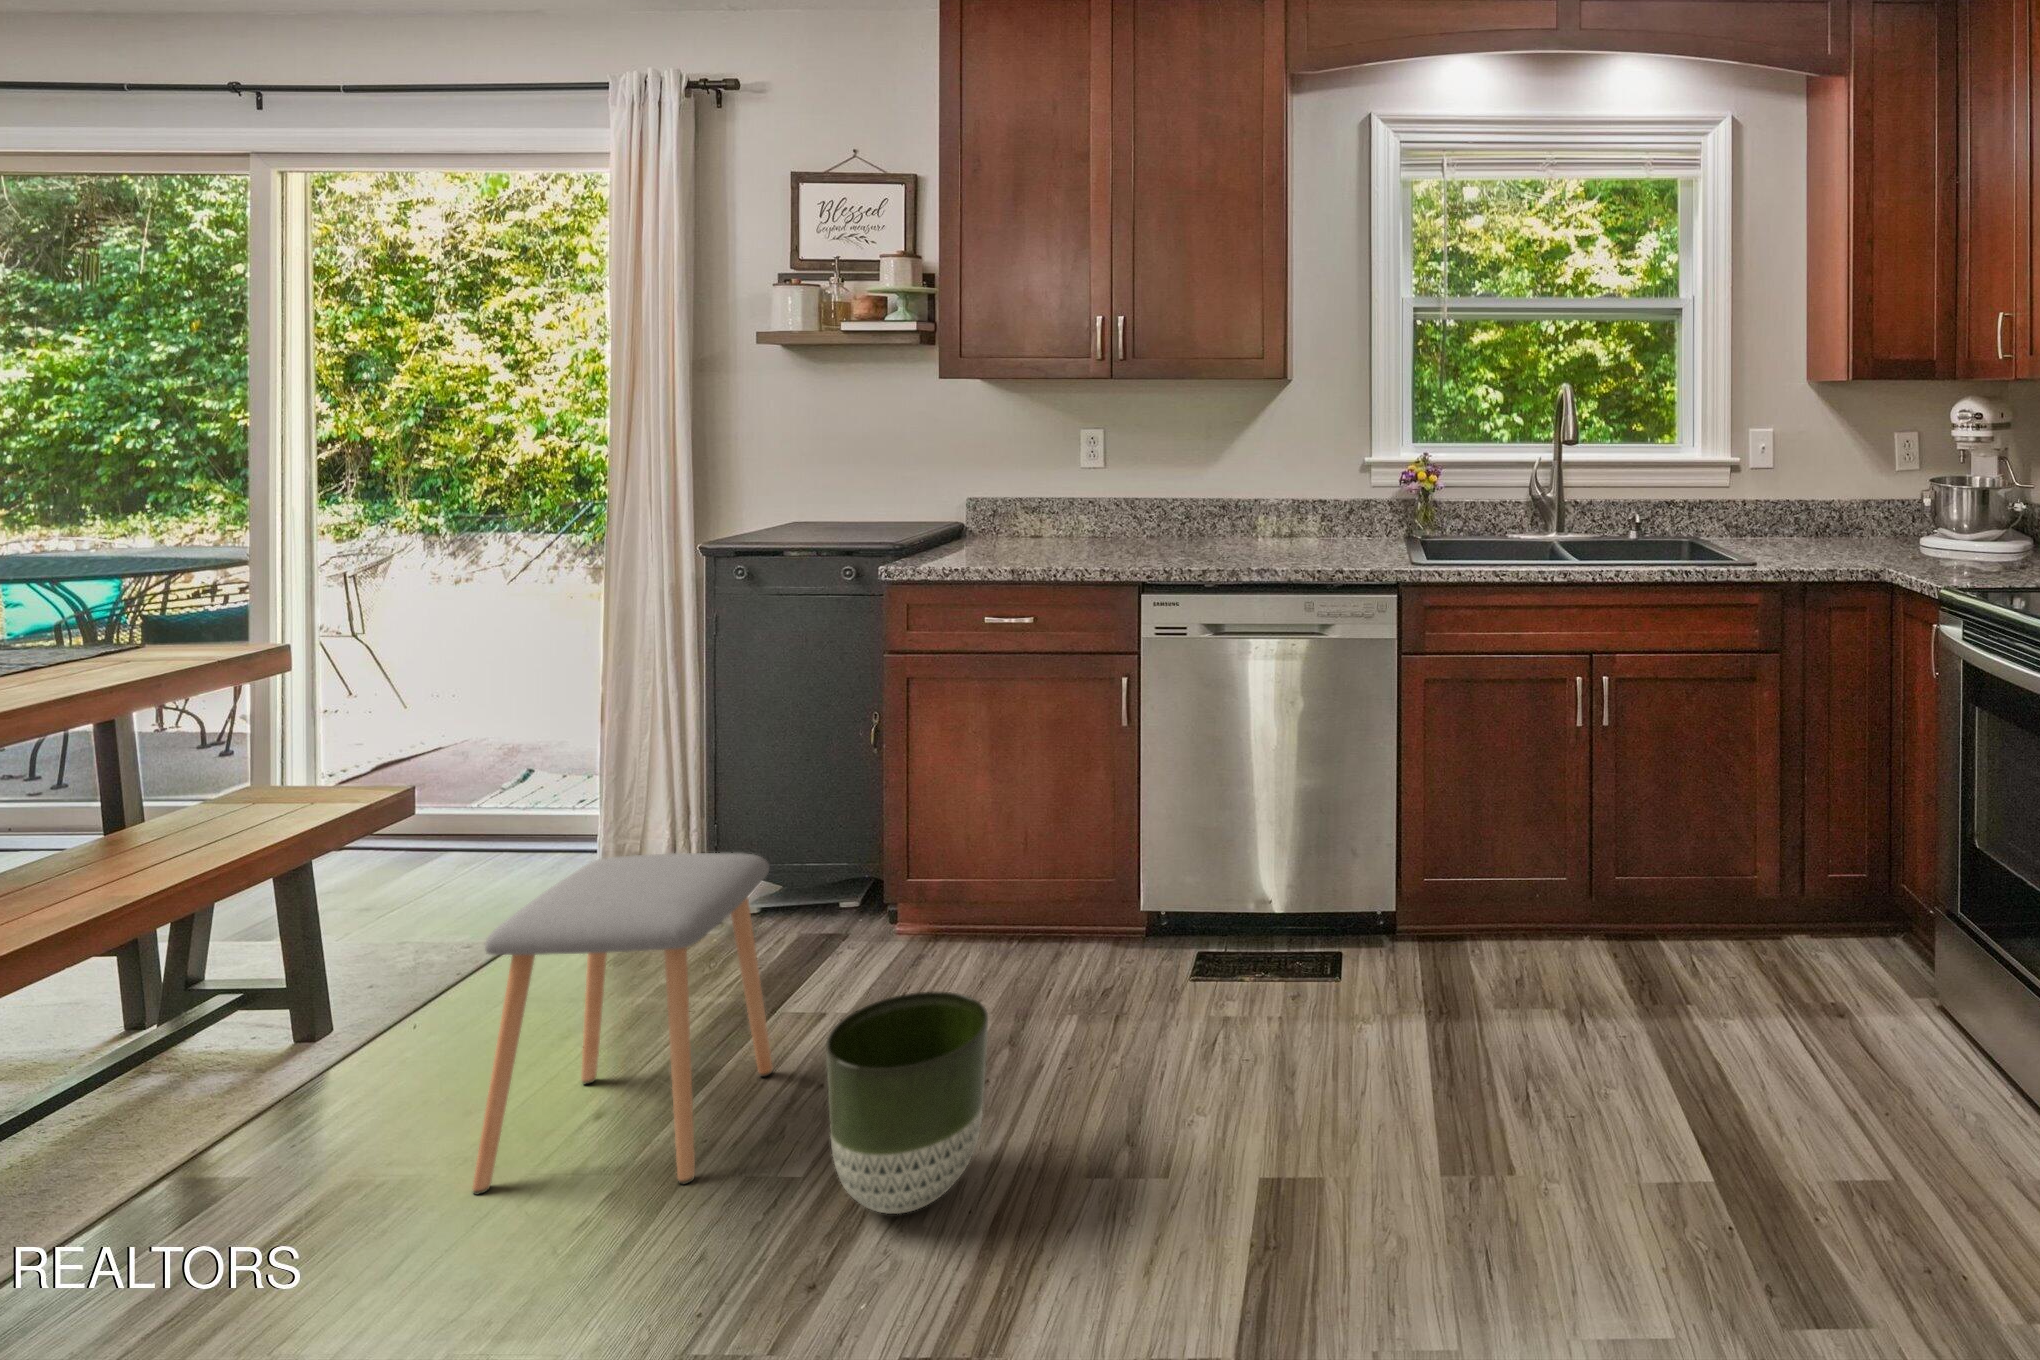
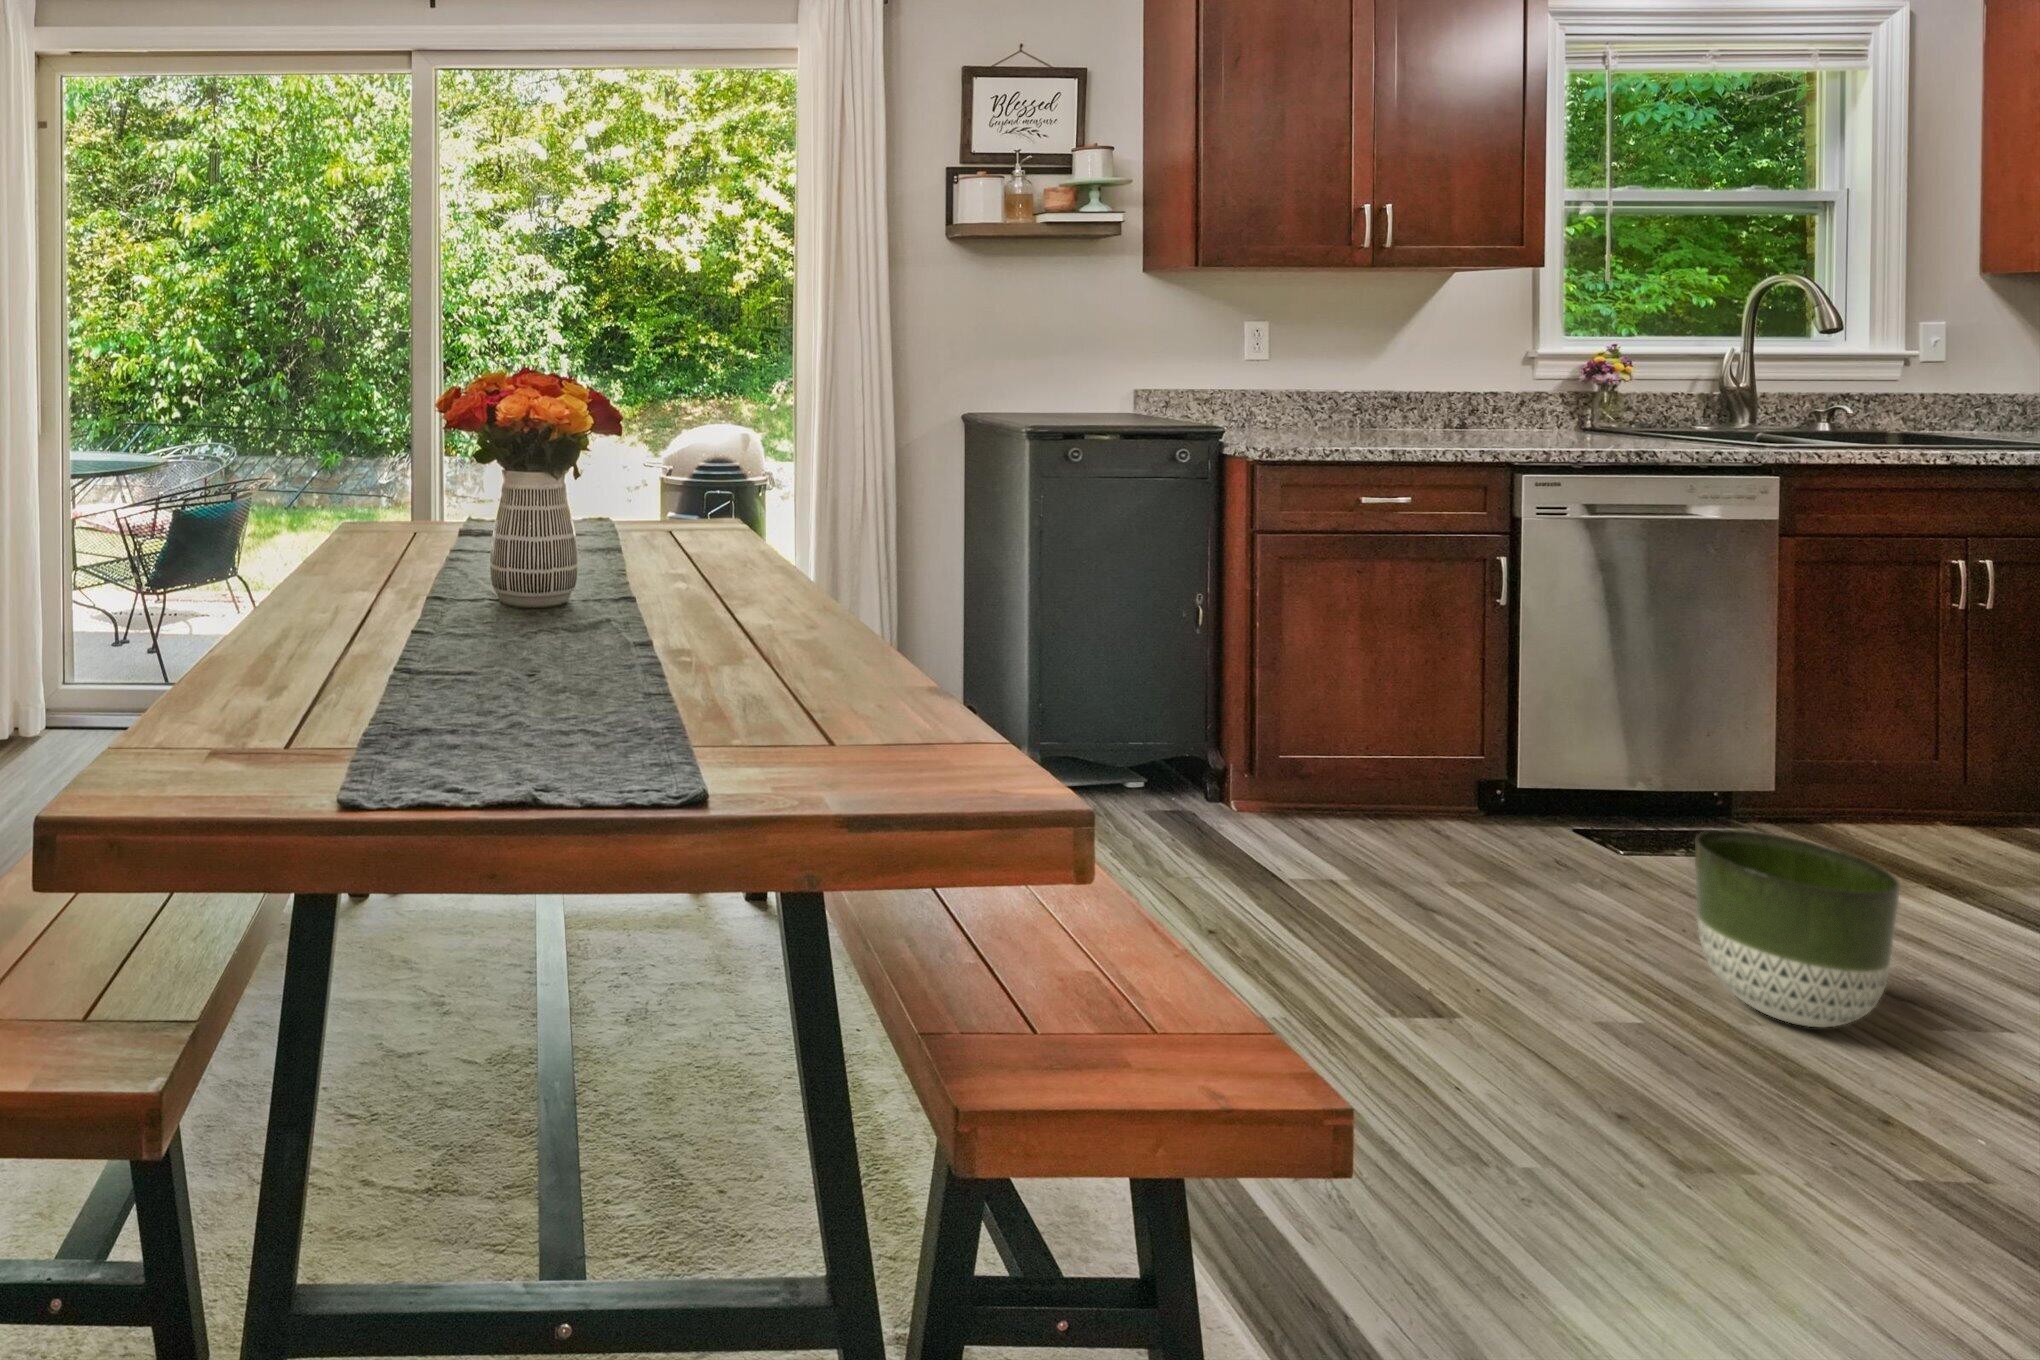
stool: present [472,853,773,1194] -> none [1242,703,1549,1005]

